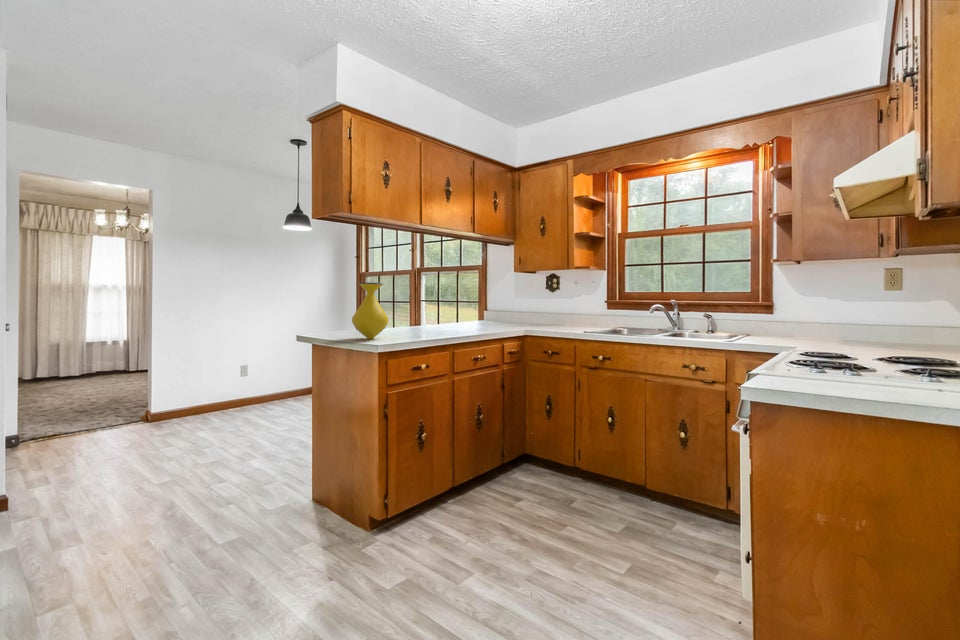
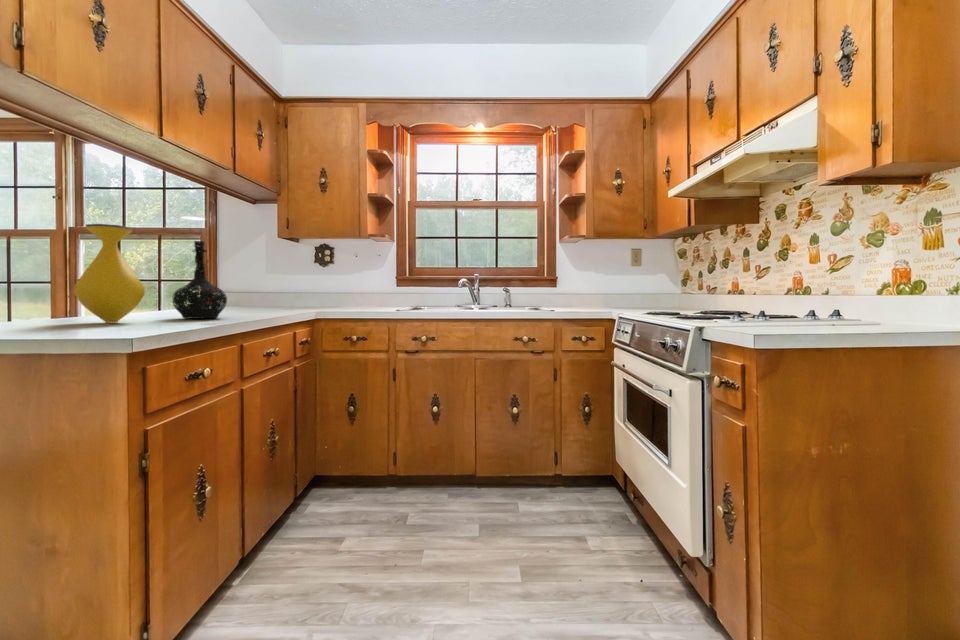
bottle: none [407,287,439,337] -> present [173,241,227,318]

